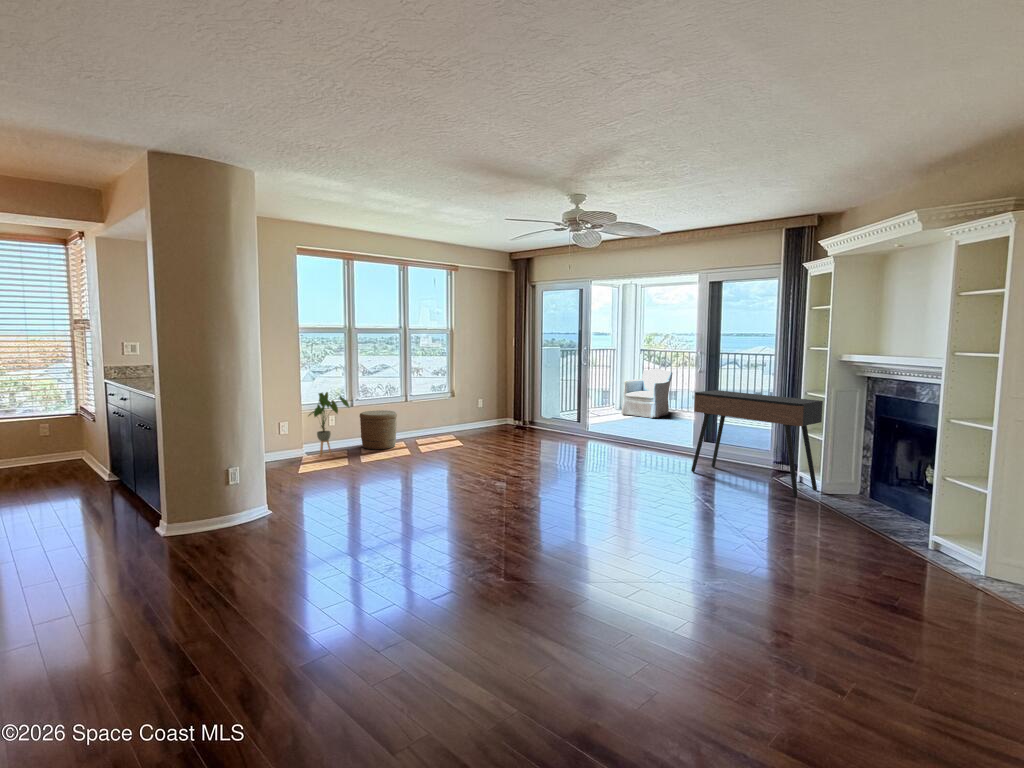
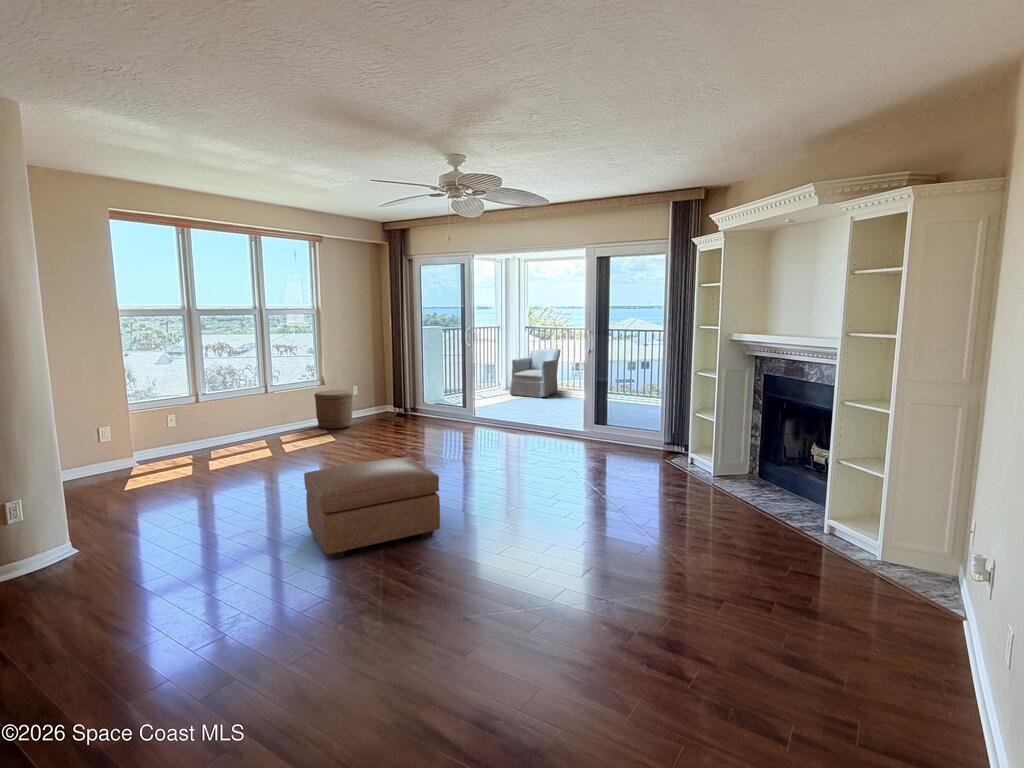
console table: present [691,390,823,497] -> none [586,371,714,481]
house plant: present [309,392,349,456] -> none [133,387,190,467]
woven basket: present [360,410,397,450] -> present [314,390,353,429]
ottoman: none [442,455,553,532] -> present [304,457,440,559]

